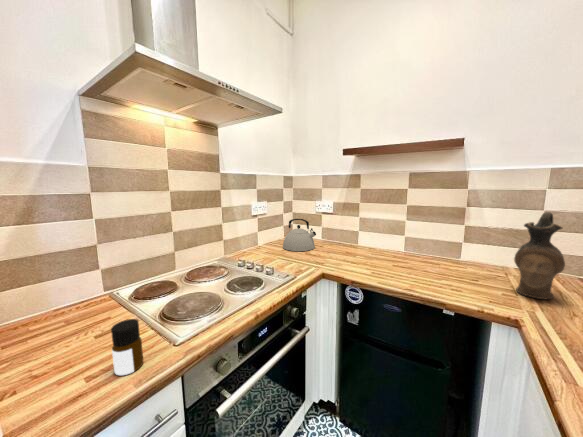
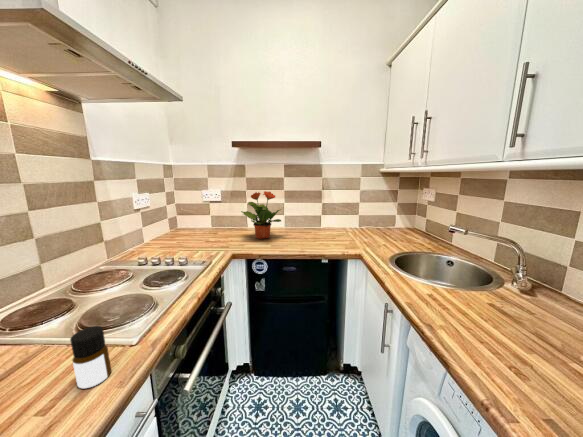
potted plant: none [344,205,397,262] -> present [241,191,281,239]
ceramic pitcher: present [514,212,565,299] -> none [353,191,375,242]
kettle: present [283,219,316,251] -> none [175,209,210,242]

